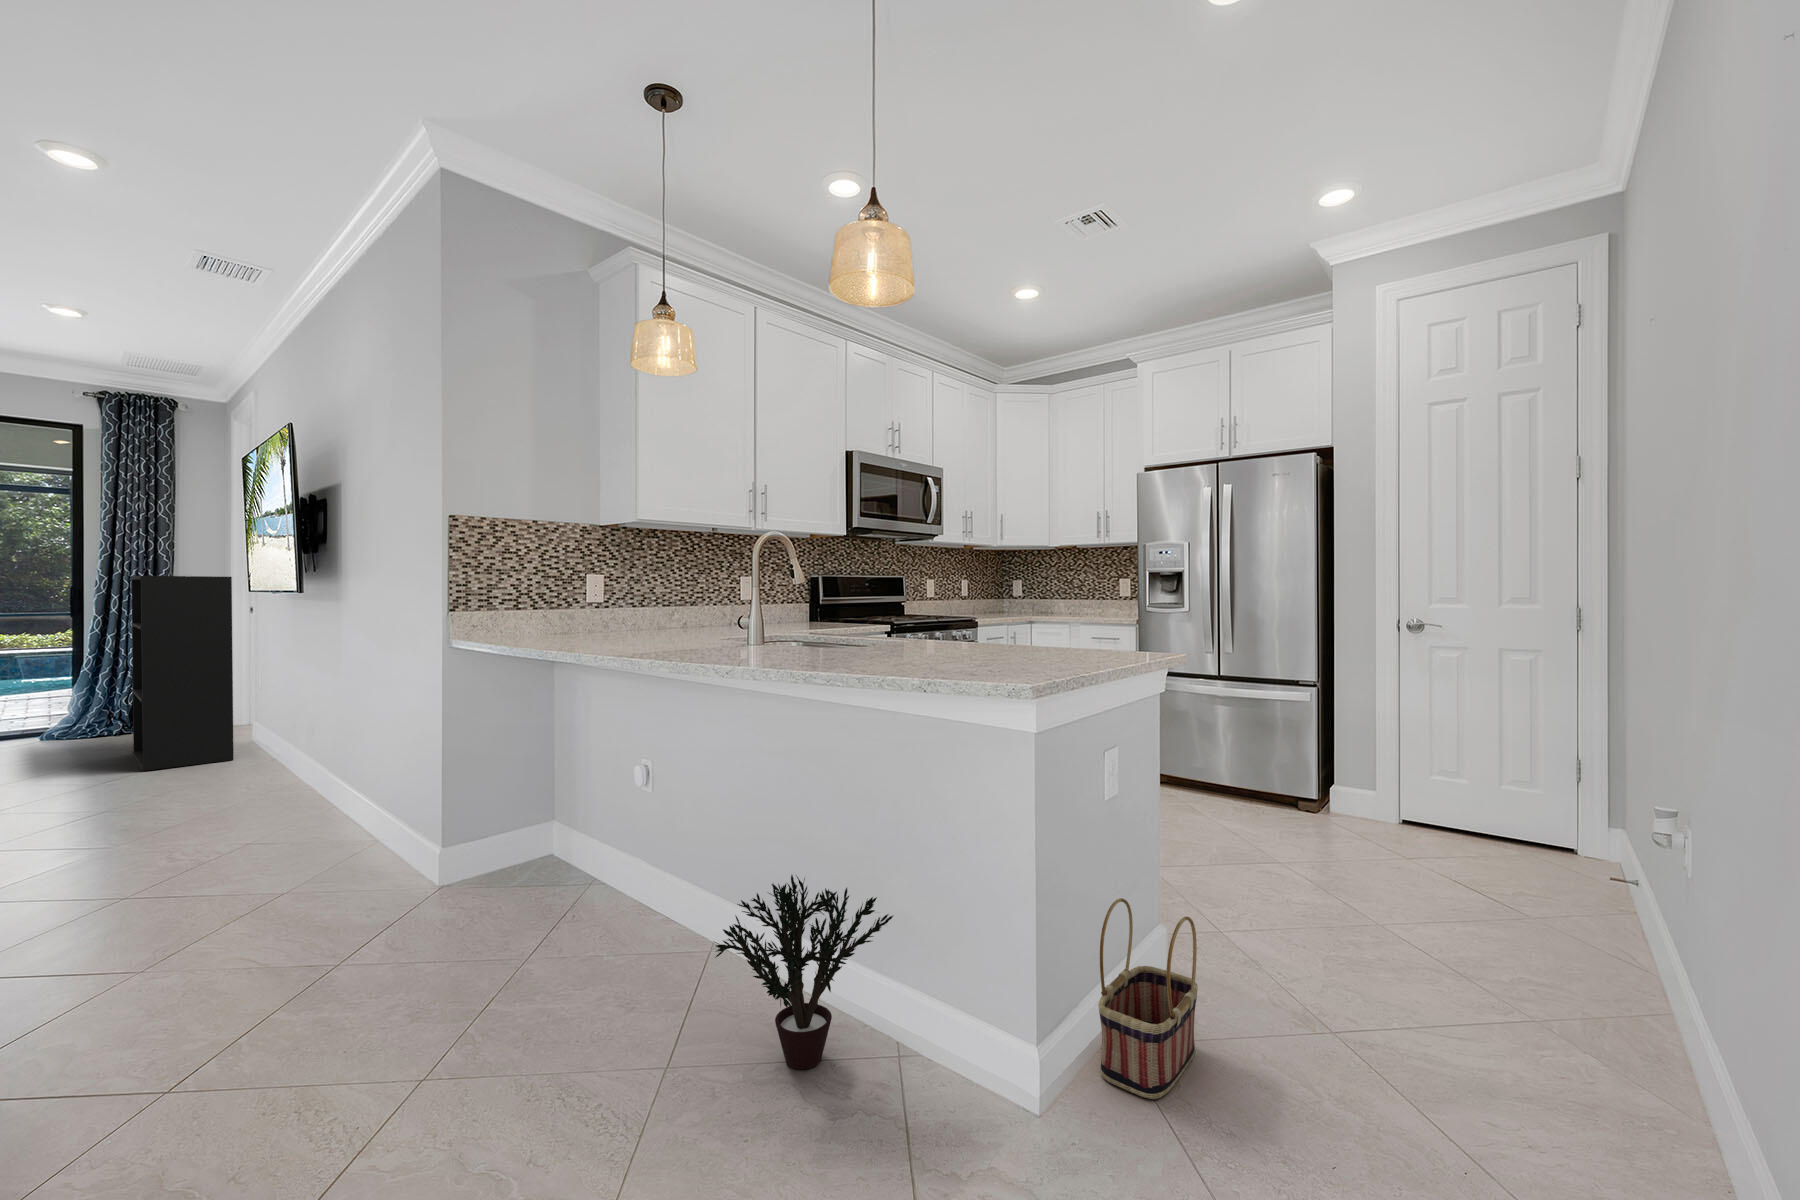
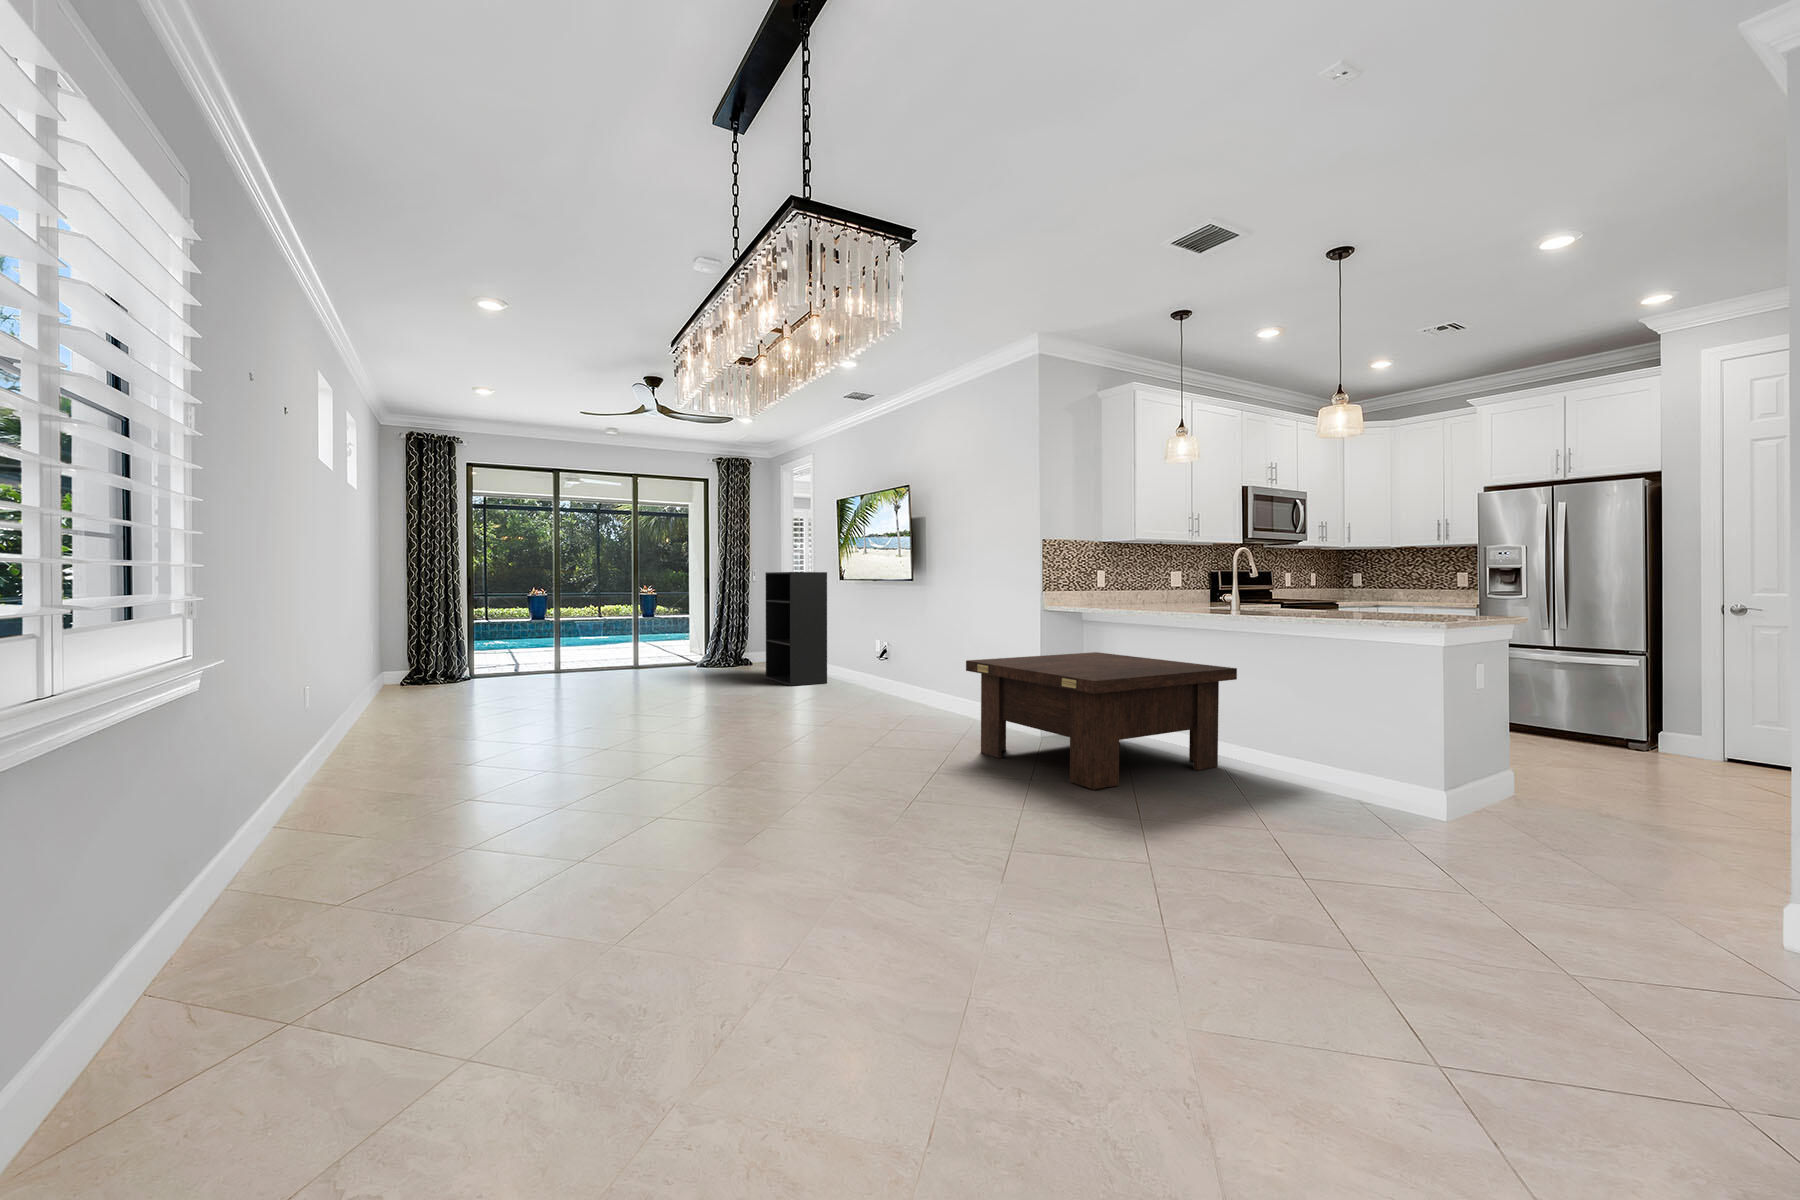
coffee table: none [181,716,726,1108] -> present [966,652,1237,790]
potted plant: present [715,875,893,1069] -> none [1271,715,1364,801]
basket: present [1098,898,1198,1099] -> none [1480,736,1536,823]

